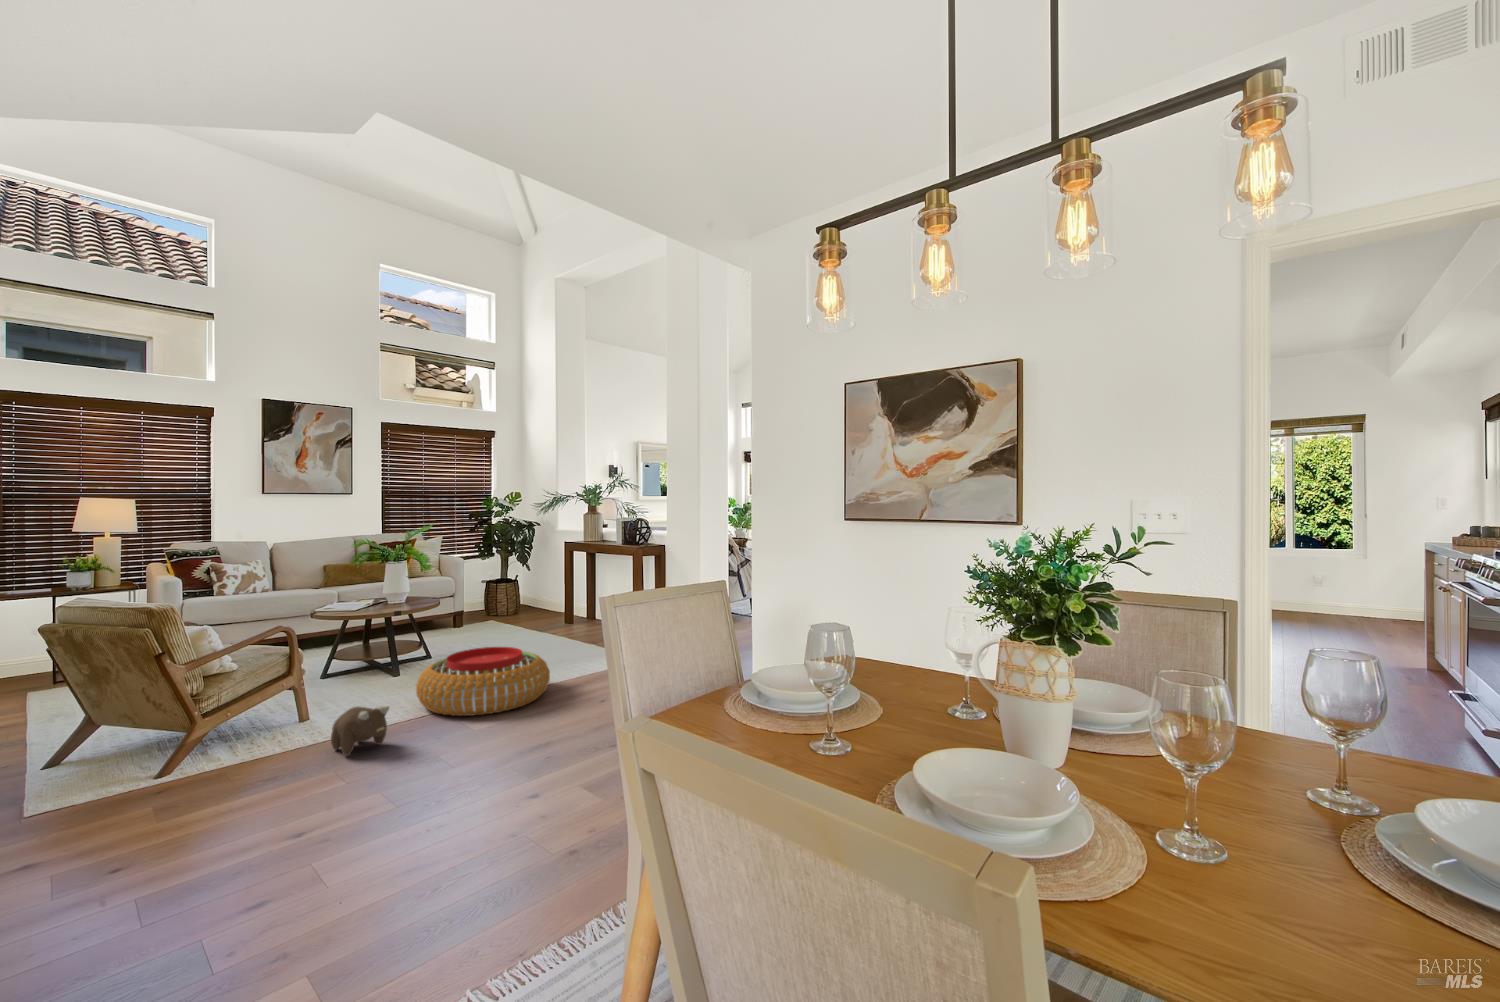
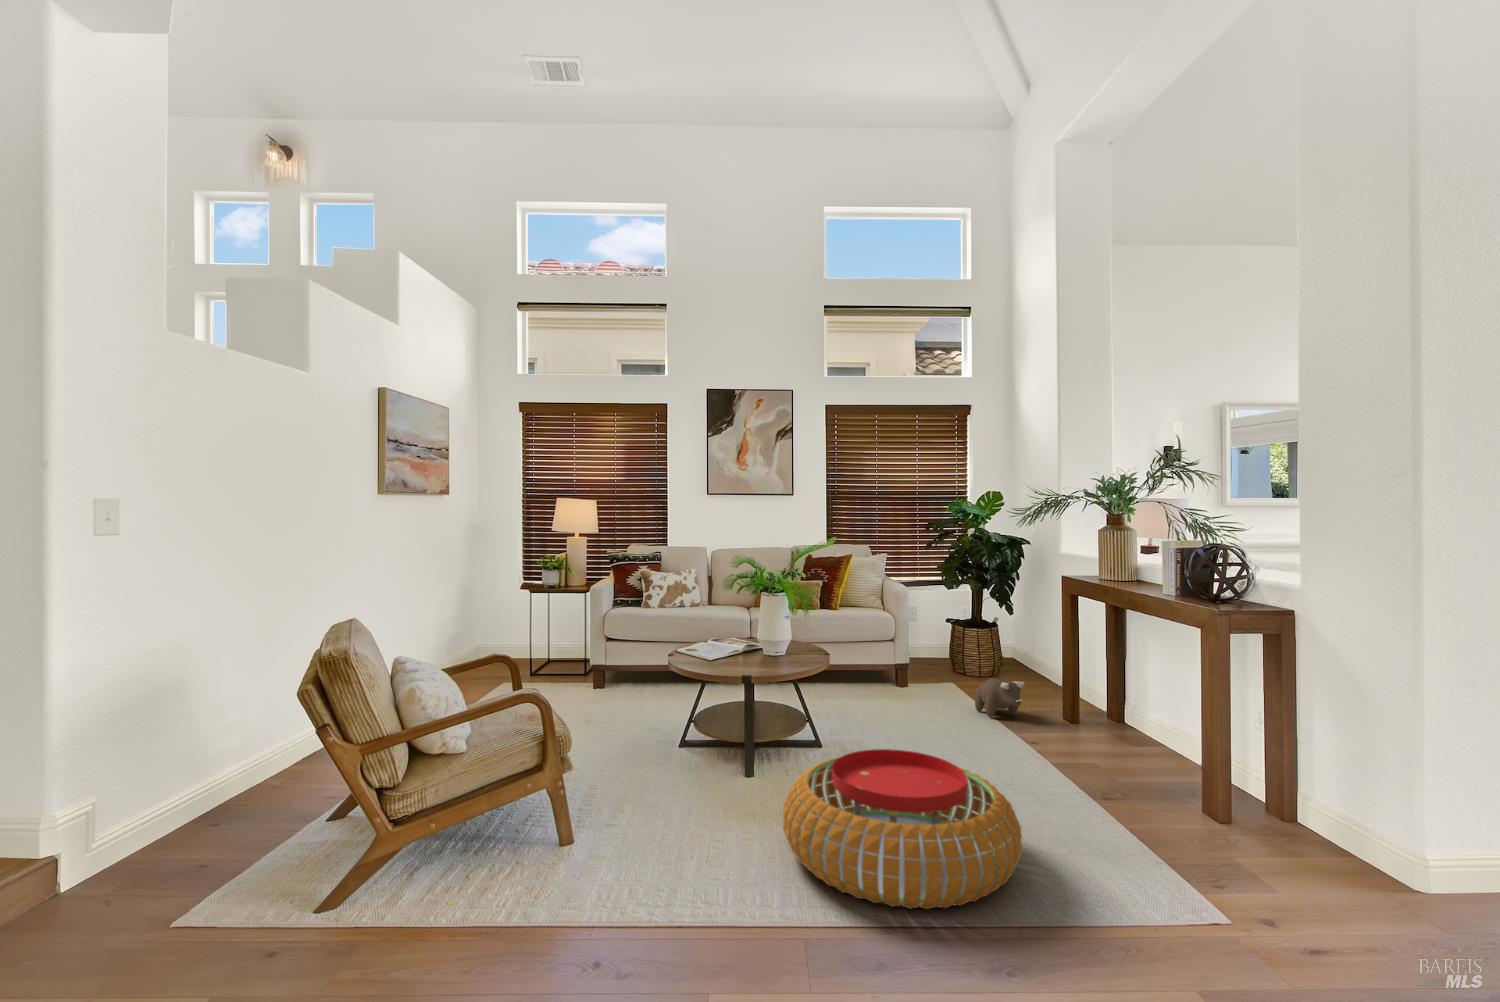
plush toy: present [331,706,389,755] -> present [975,678,1025,718]

